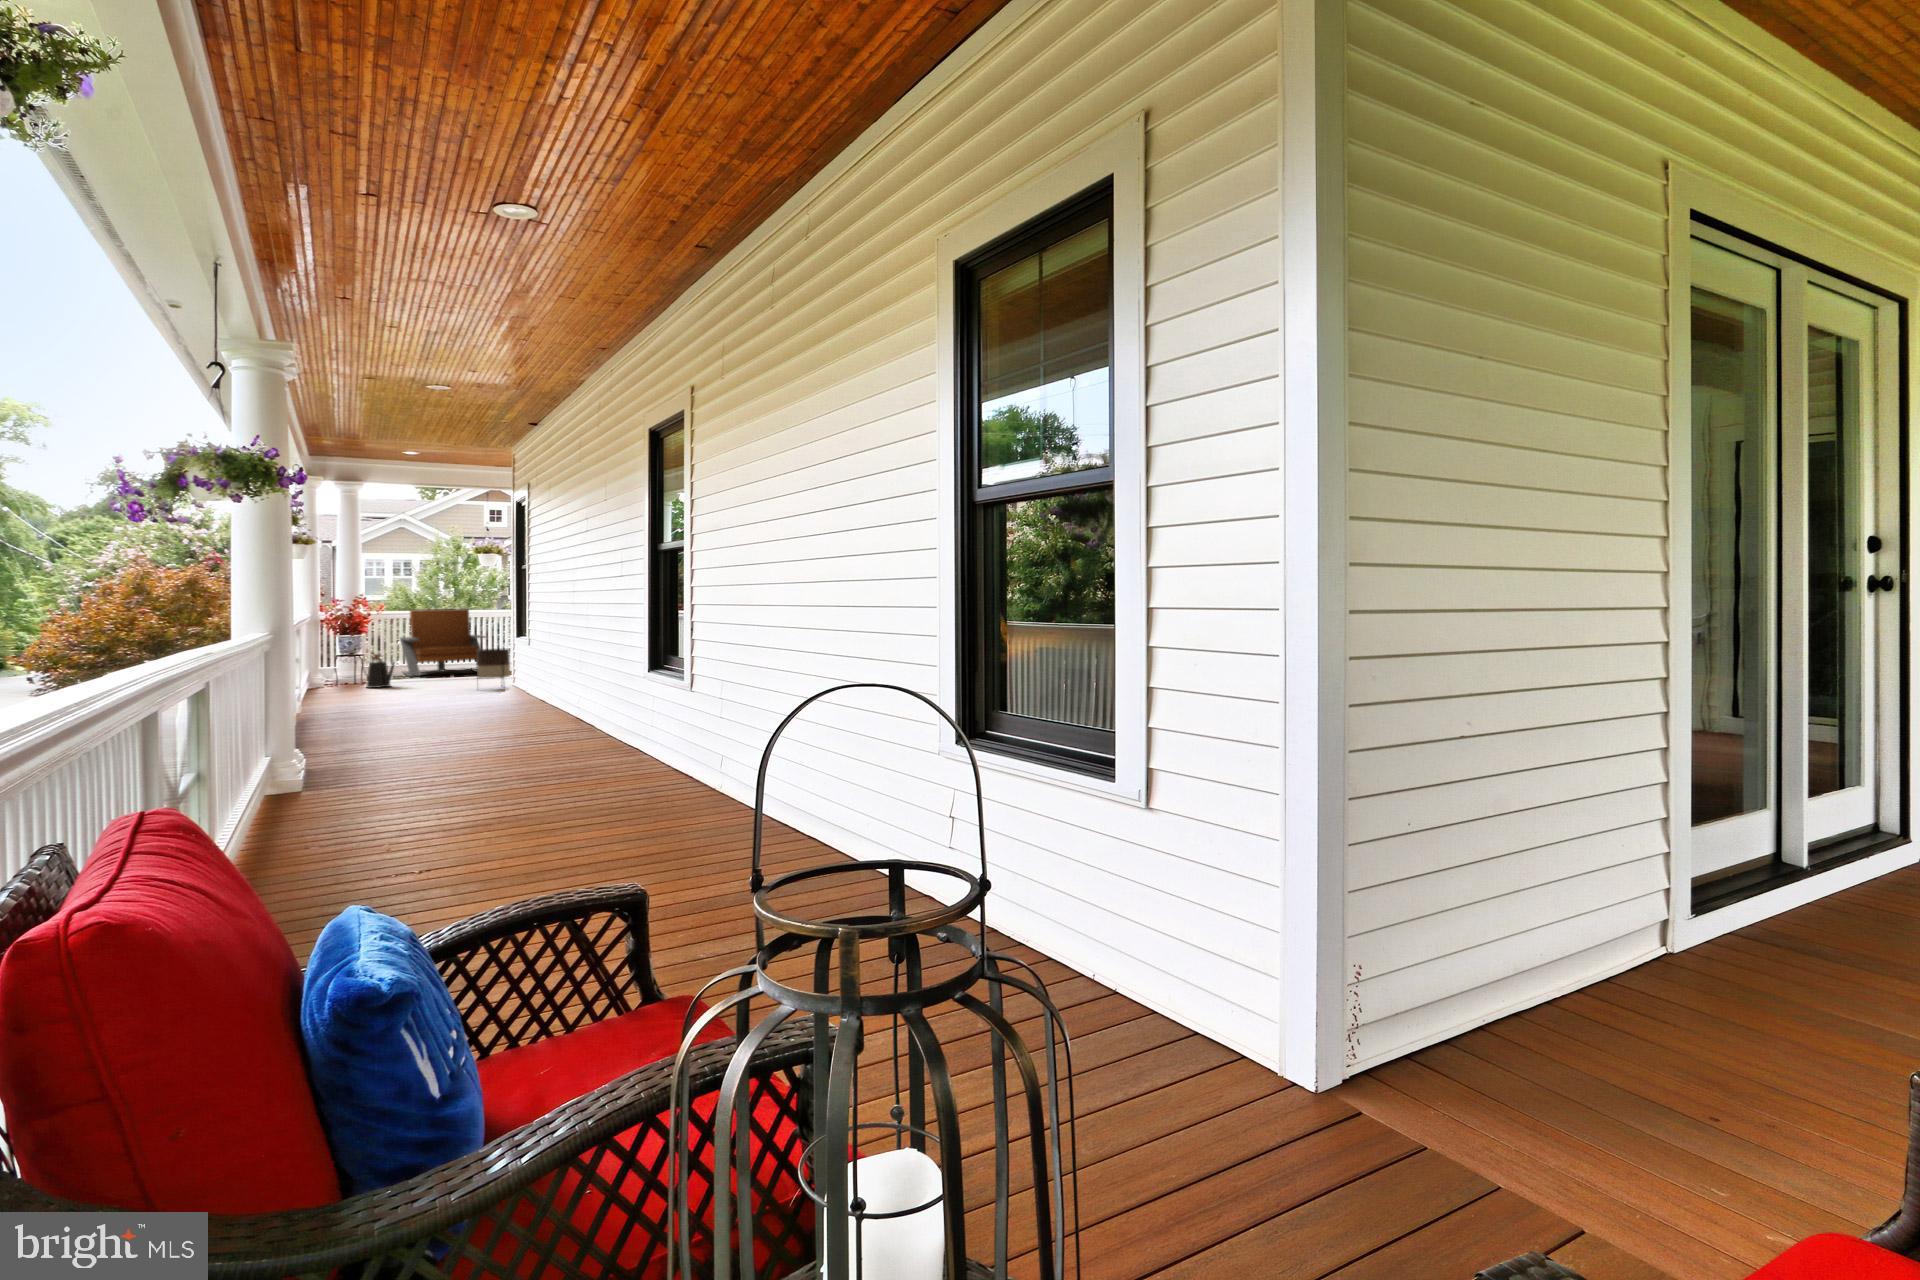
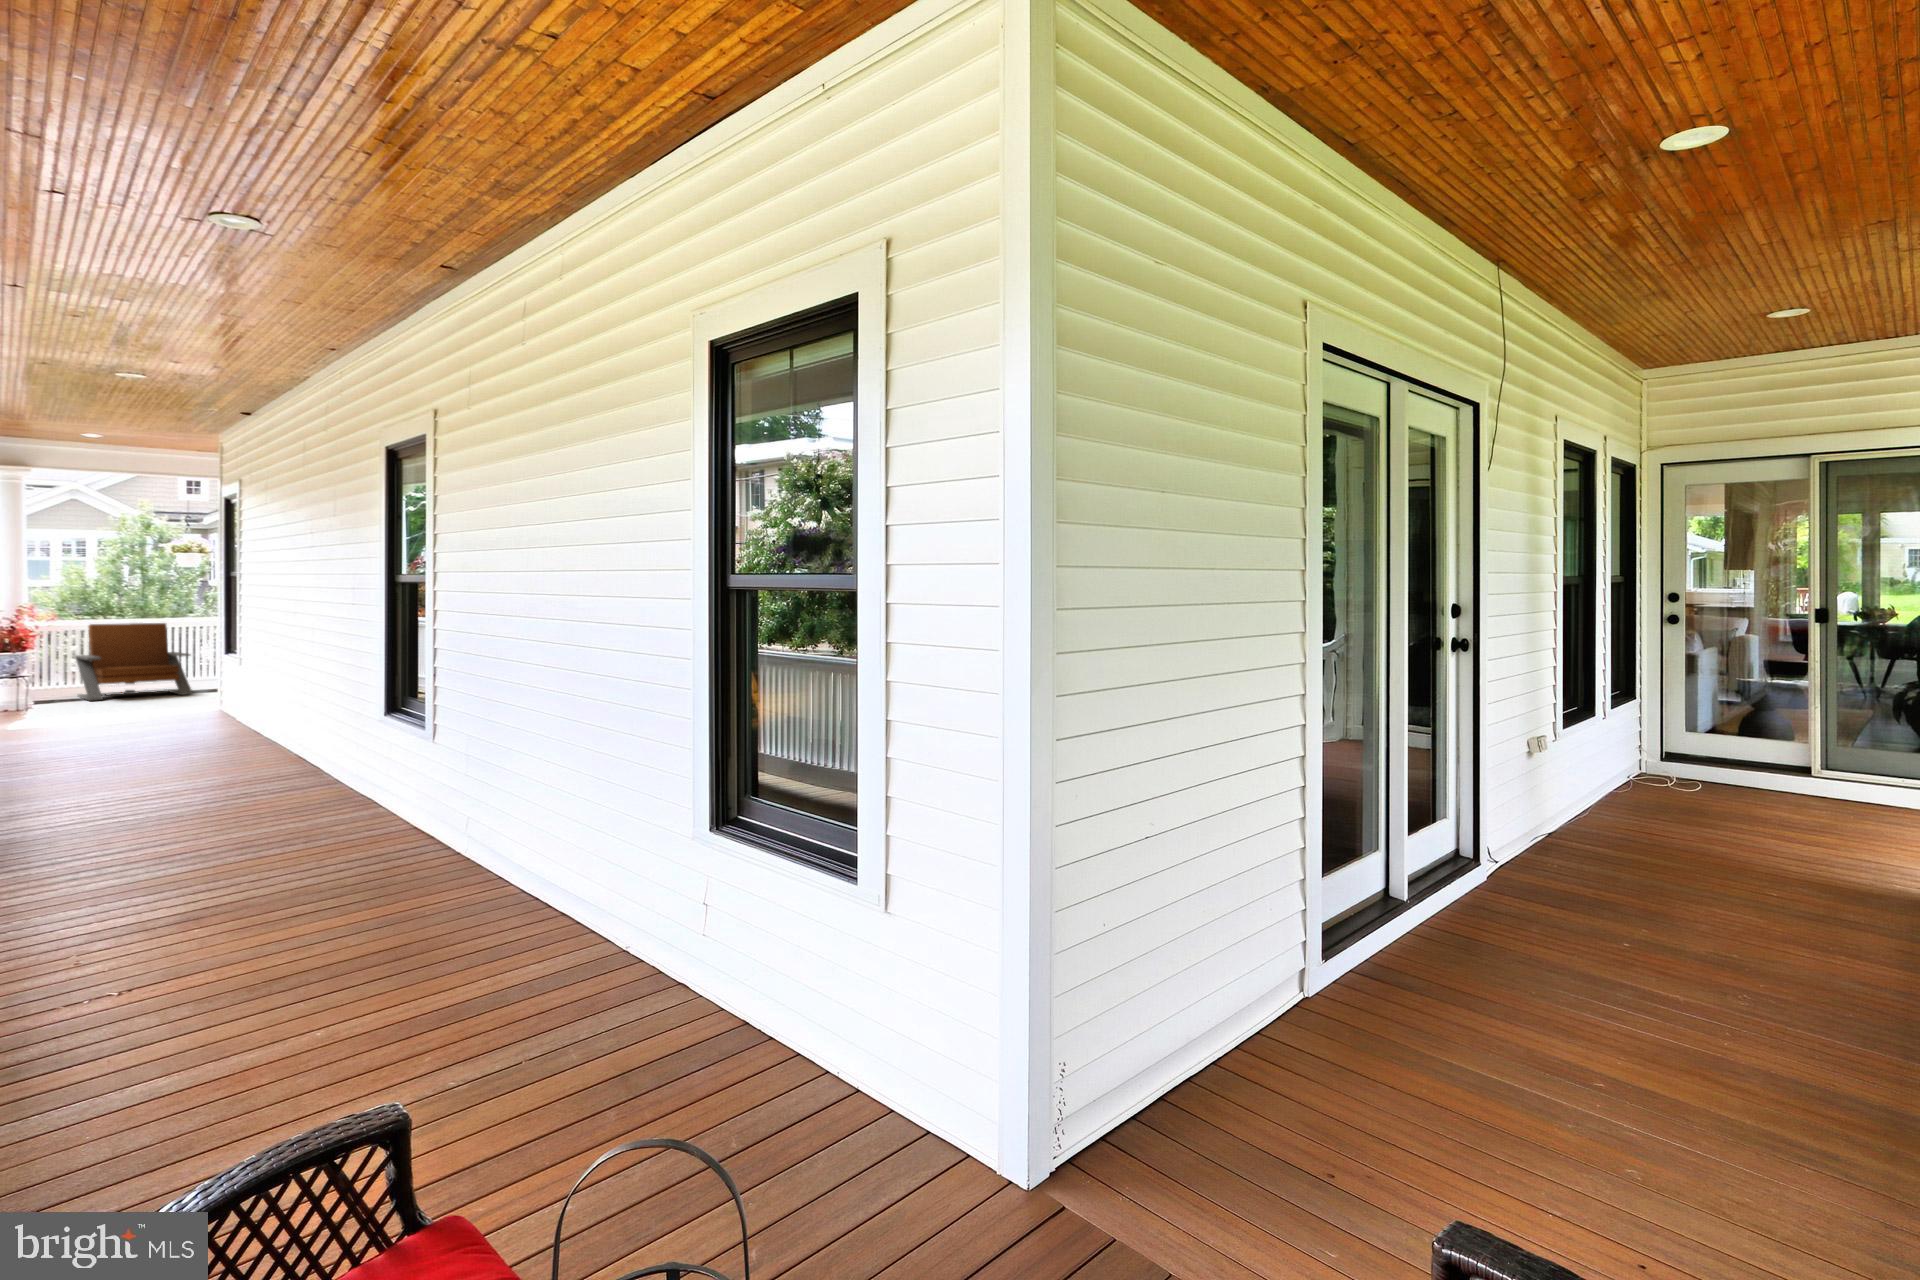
planter: present [476,649,510,679] -> none [177,669,220,716]
watering can: present [363,653,395,688] -> none [24,671,69,715]

